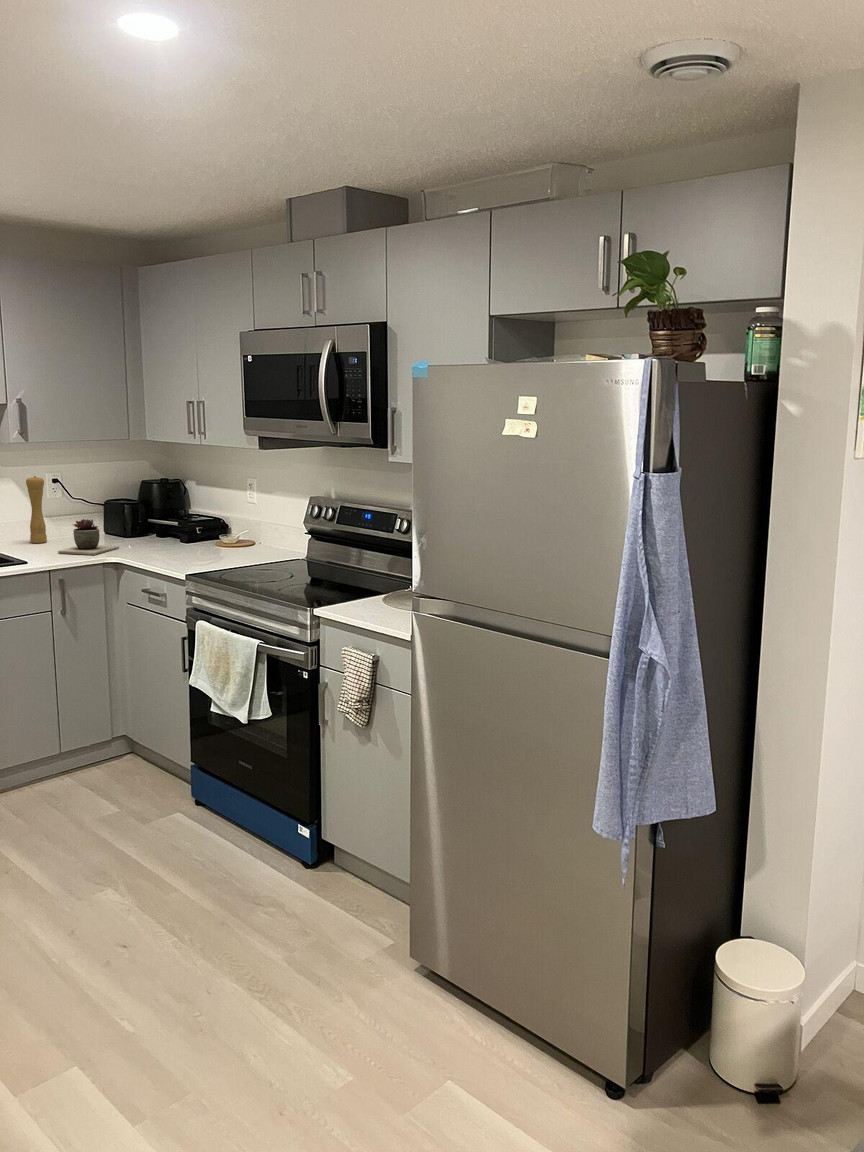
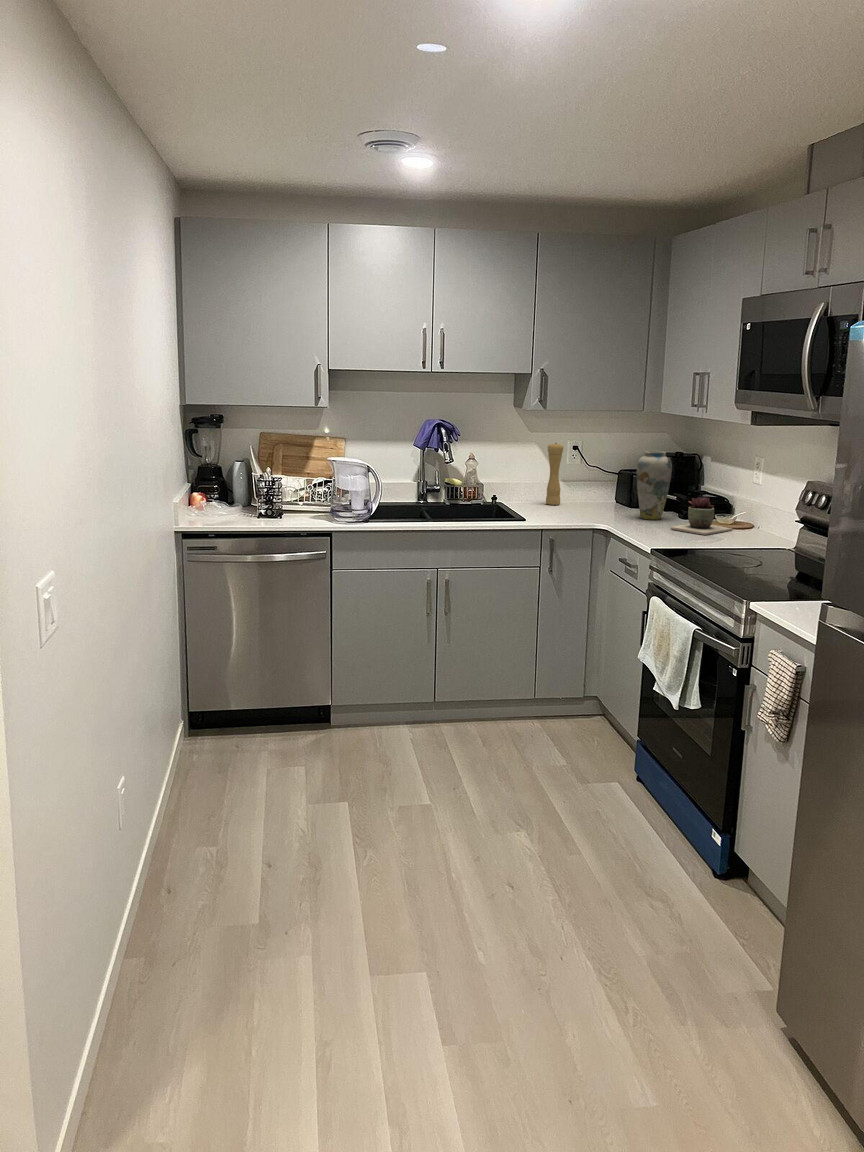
vase: none [135,478,170,547] -> present [637,451,672,520]
succulent plant: present [58,519,119,555] -> present [670,497,733,535]

